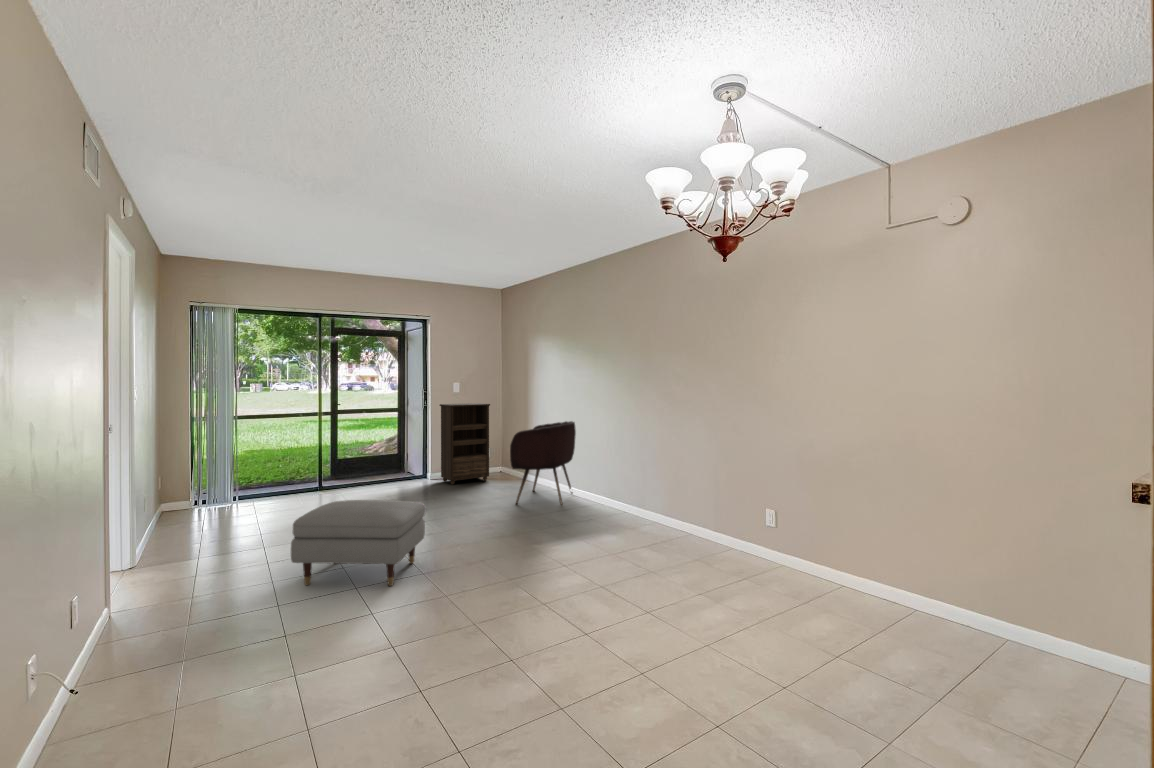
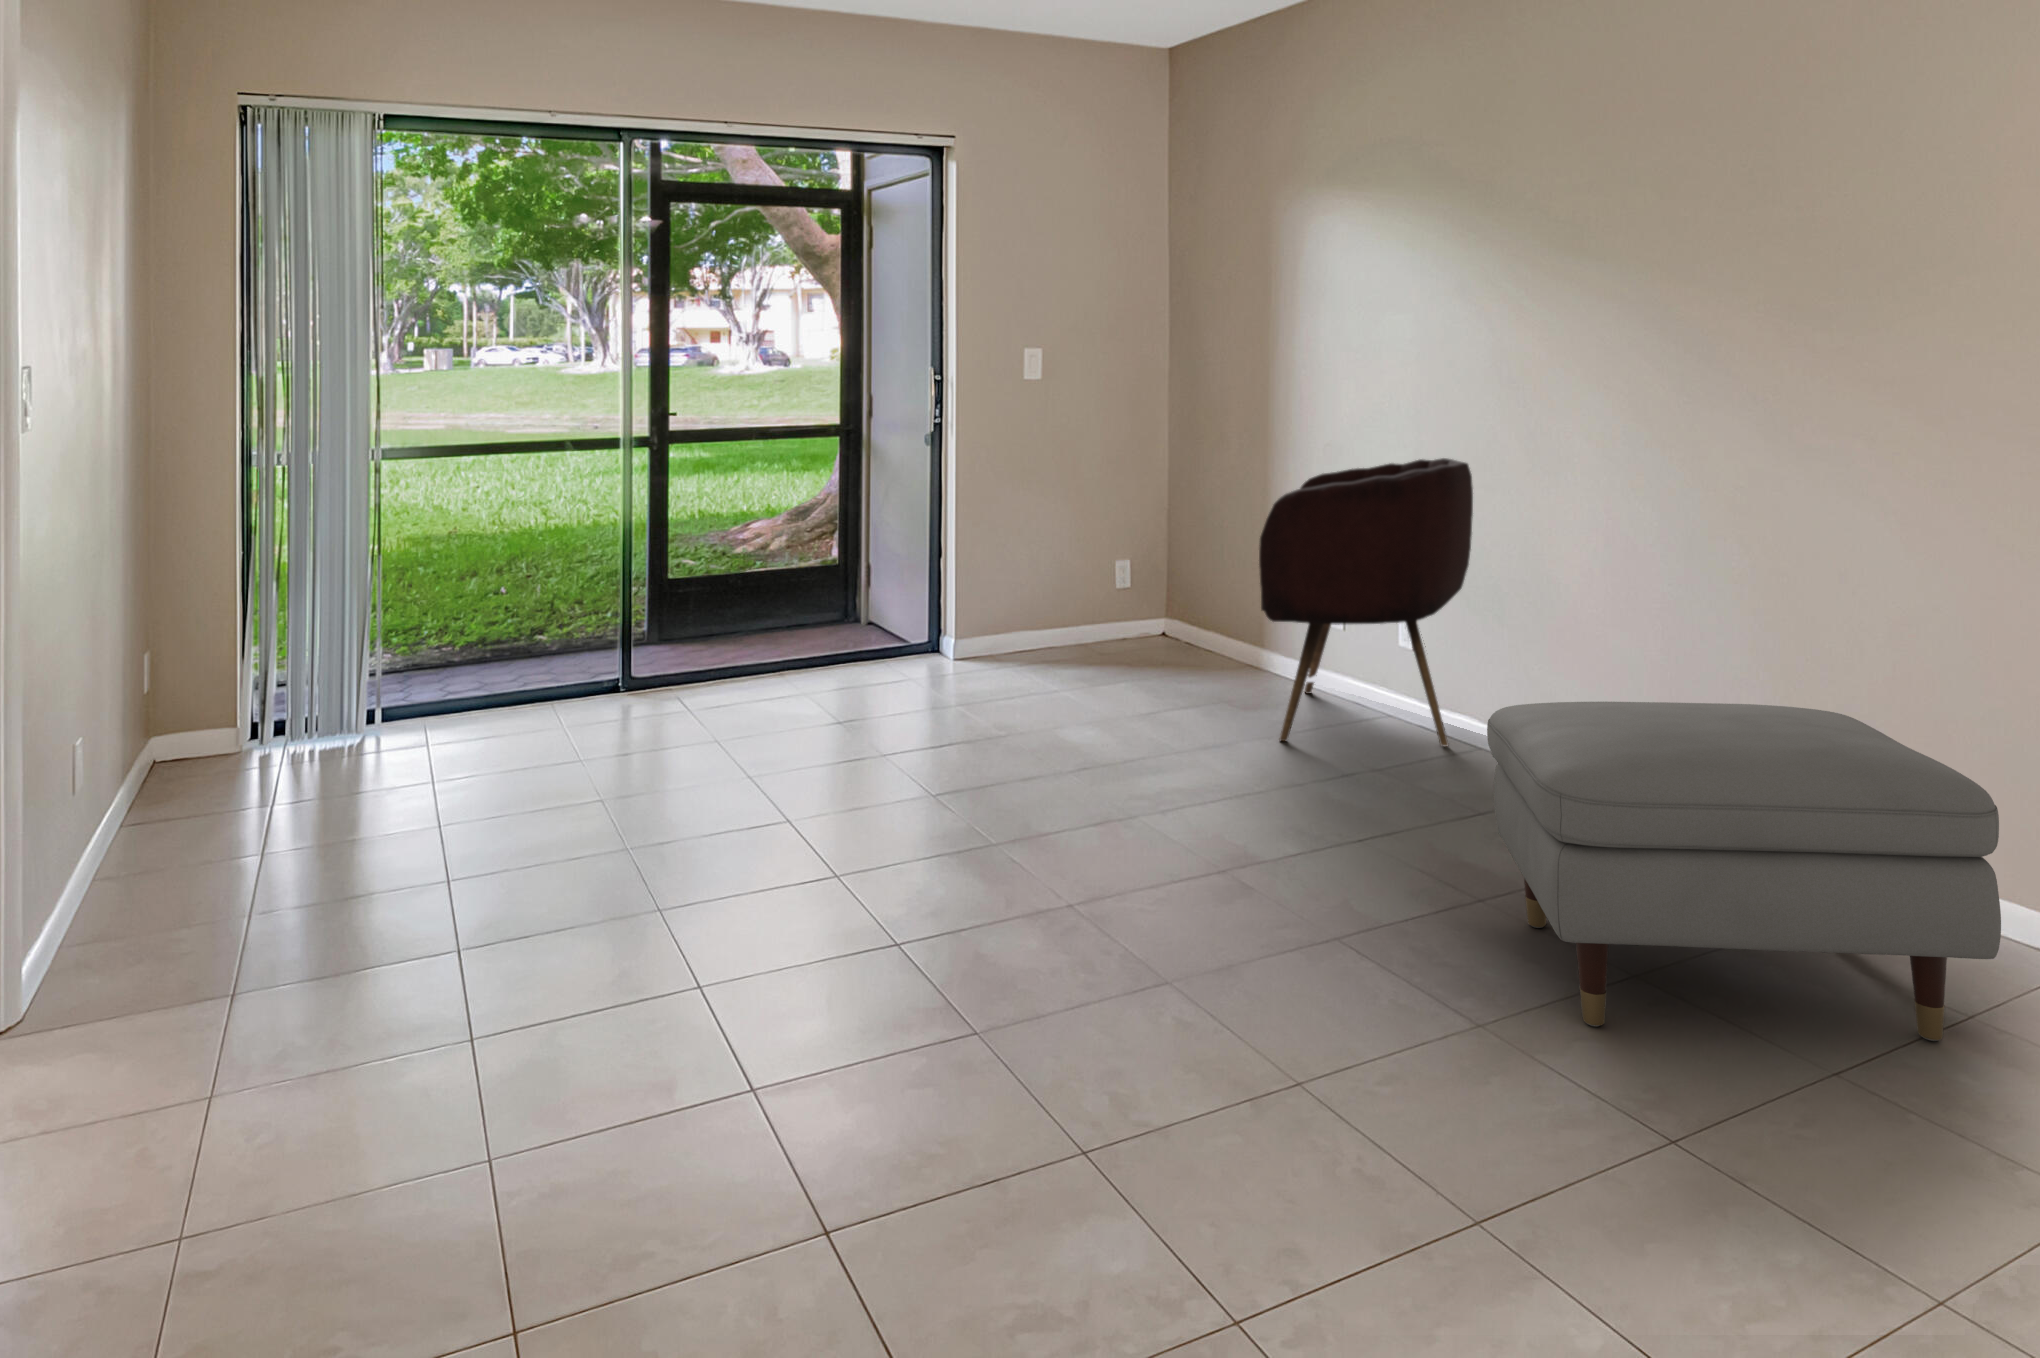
bookshelf: present [440,403,490,484] -> none [982,410,1139,668]
ottoman: present [291,500,426,586] -> present [1487,702,2001,1041]

